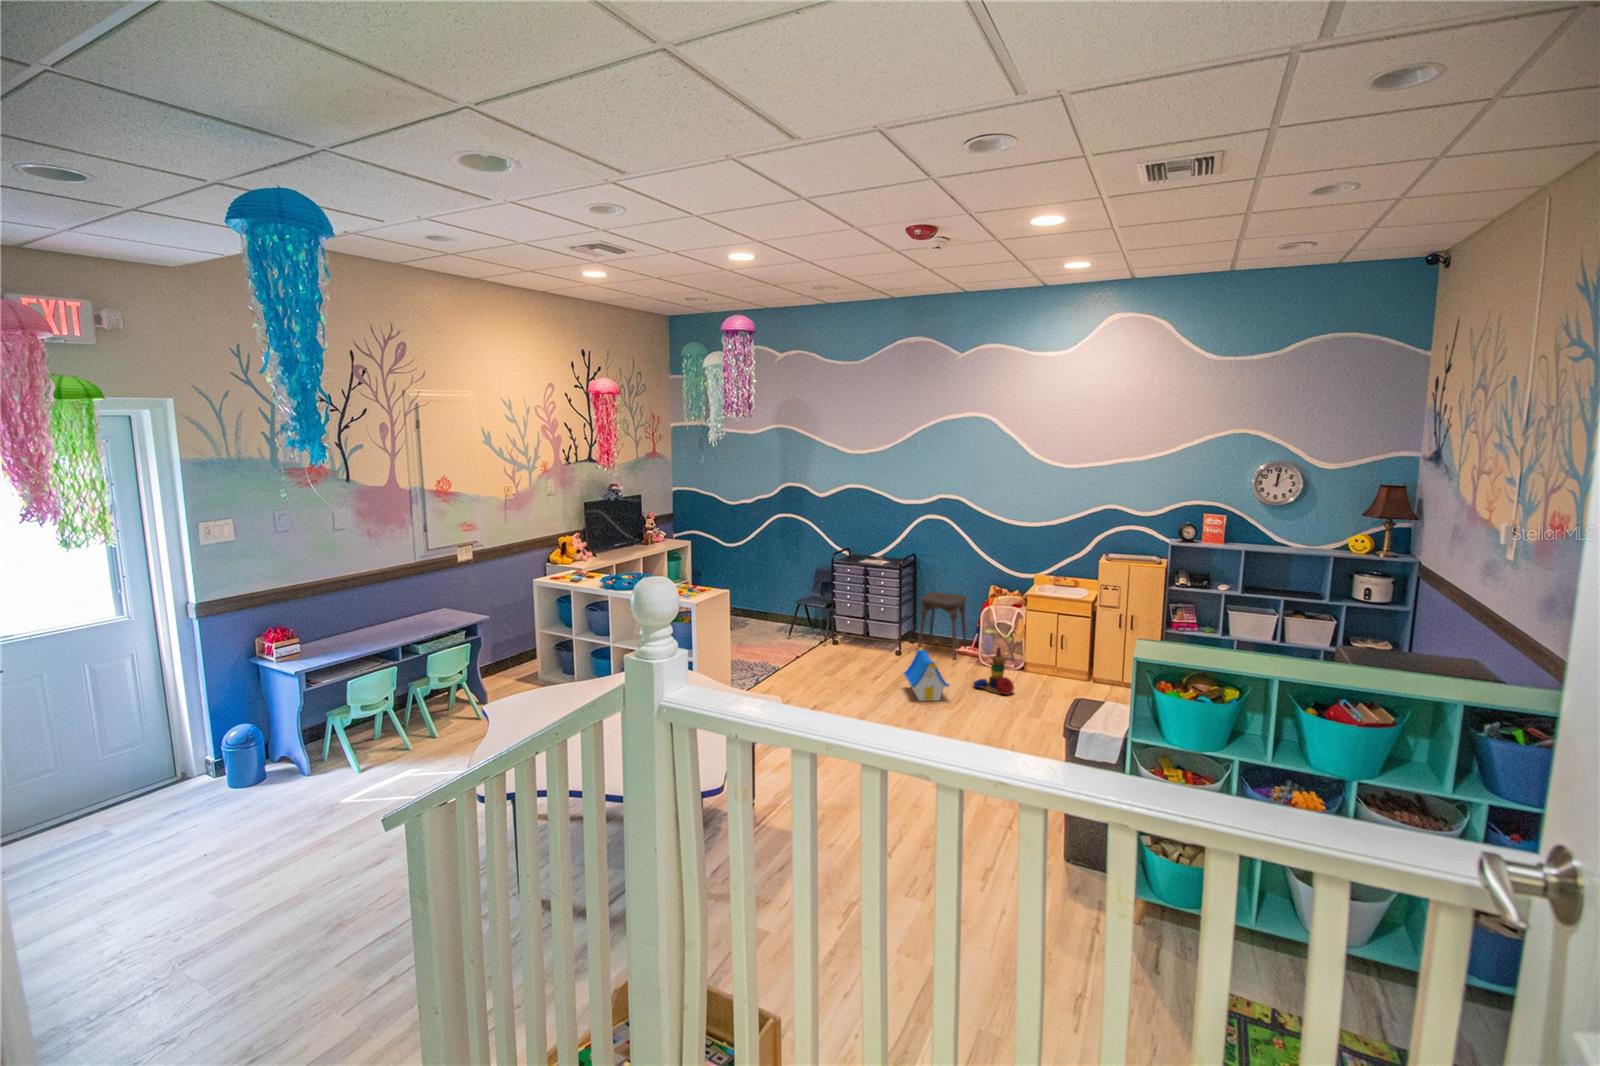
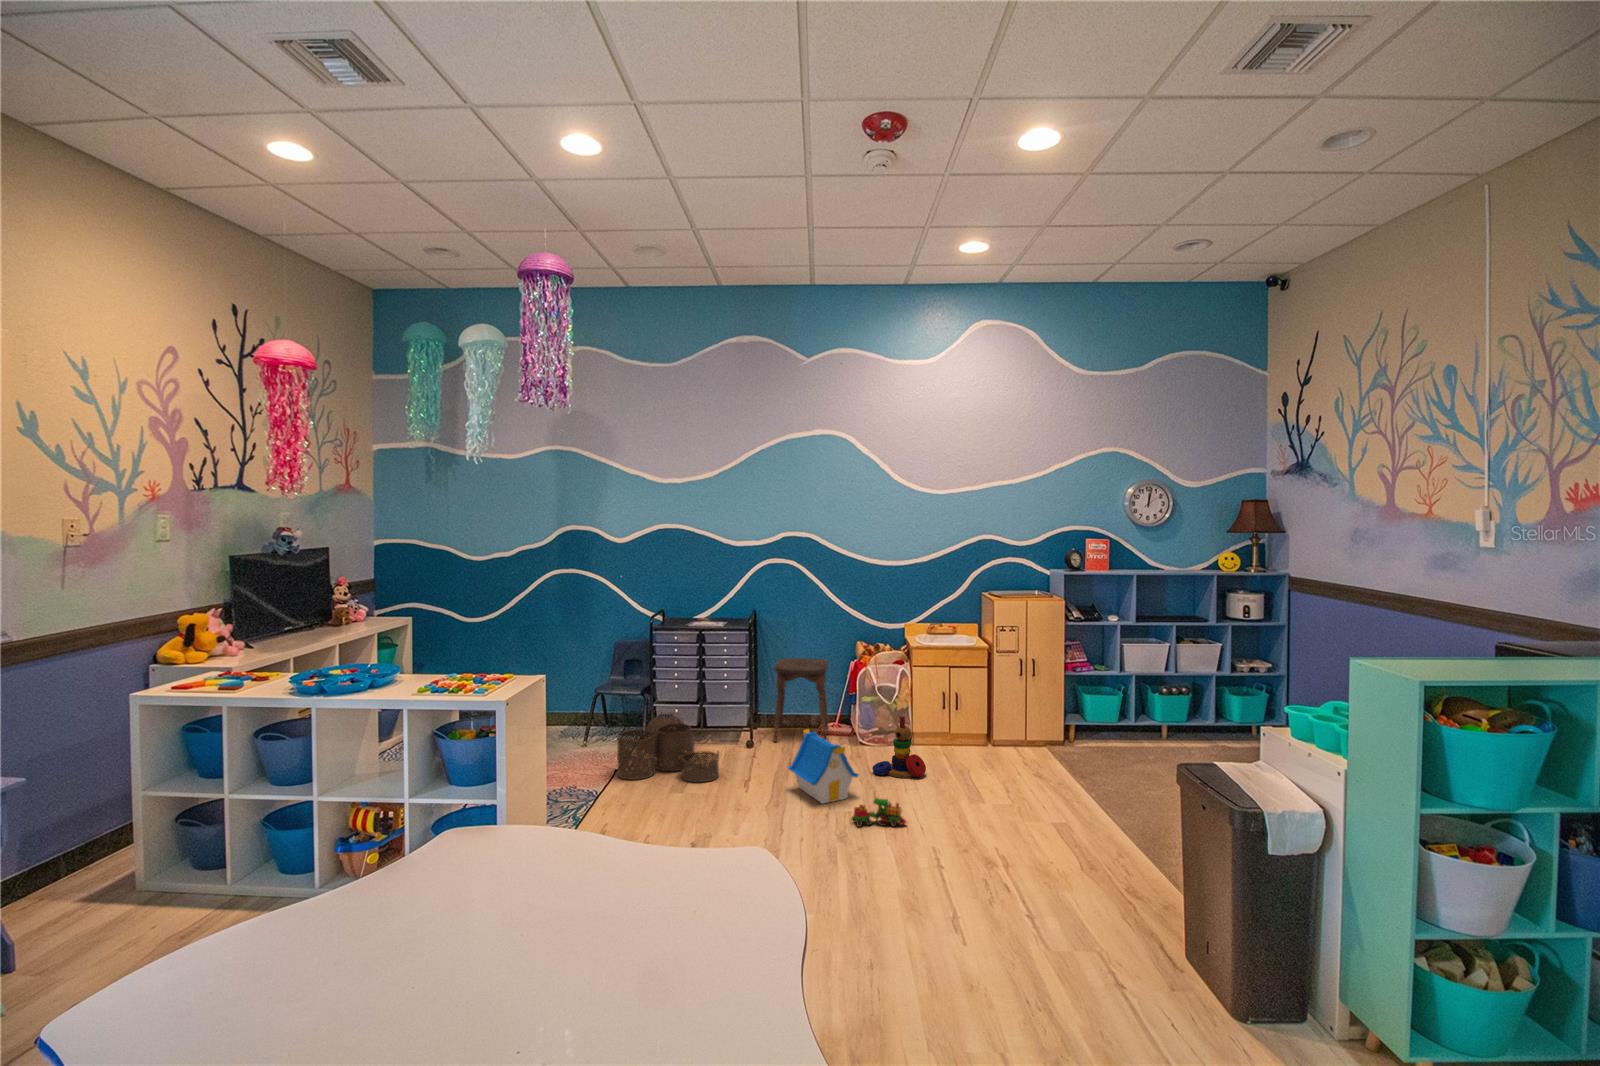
woven basket: none [798,620,863,673] -> present [617,712,719,782]
toy train: none [930,703,968,725] -> present [852,798,906,827]

